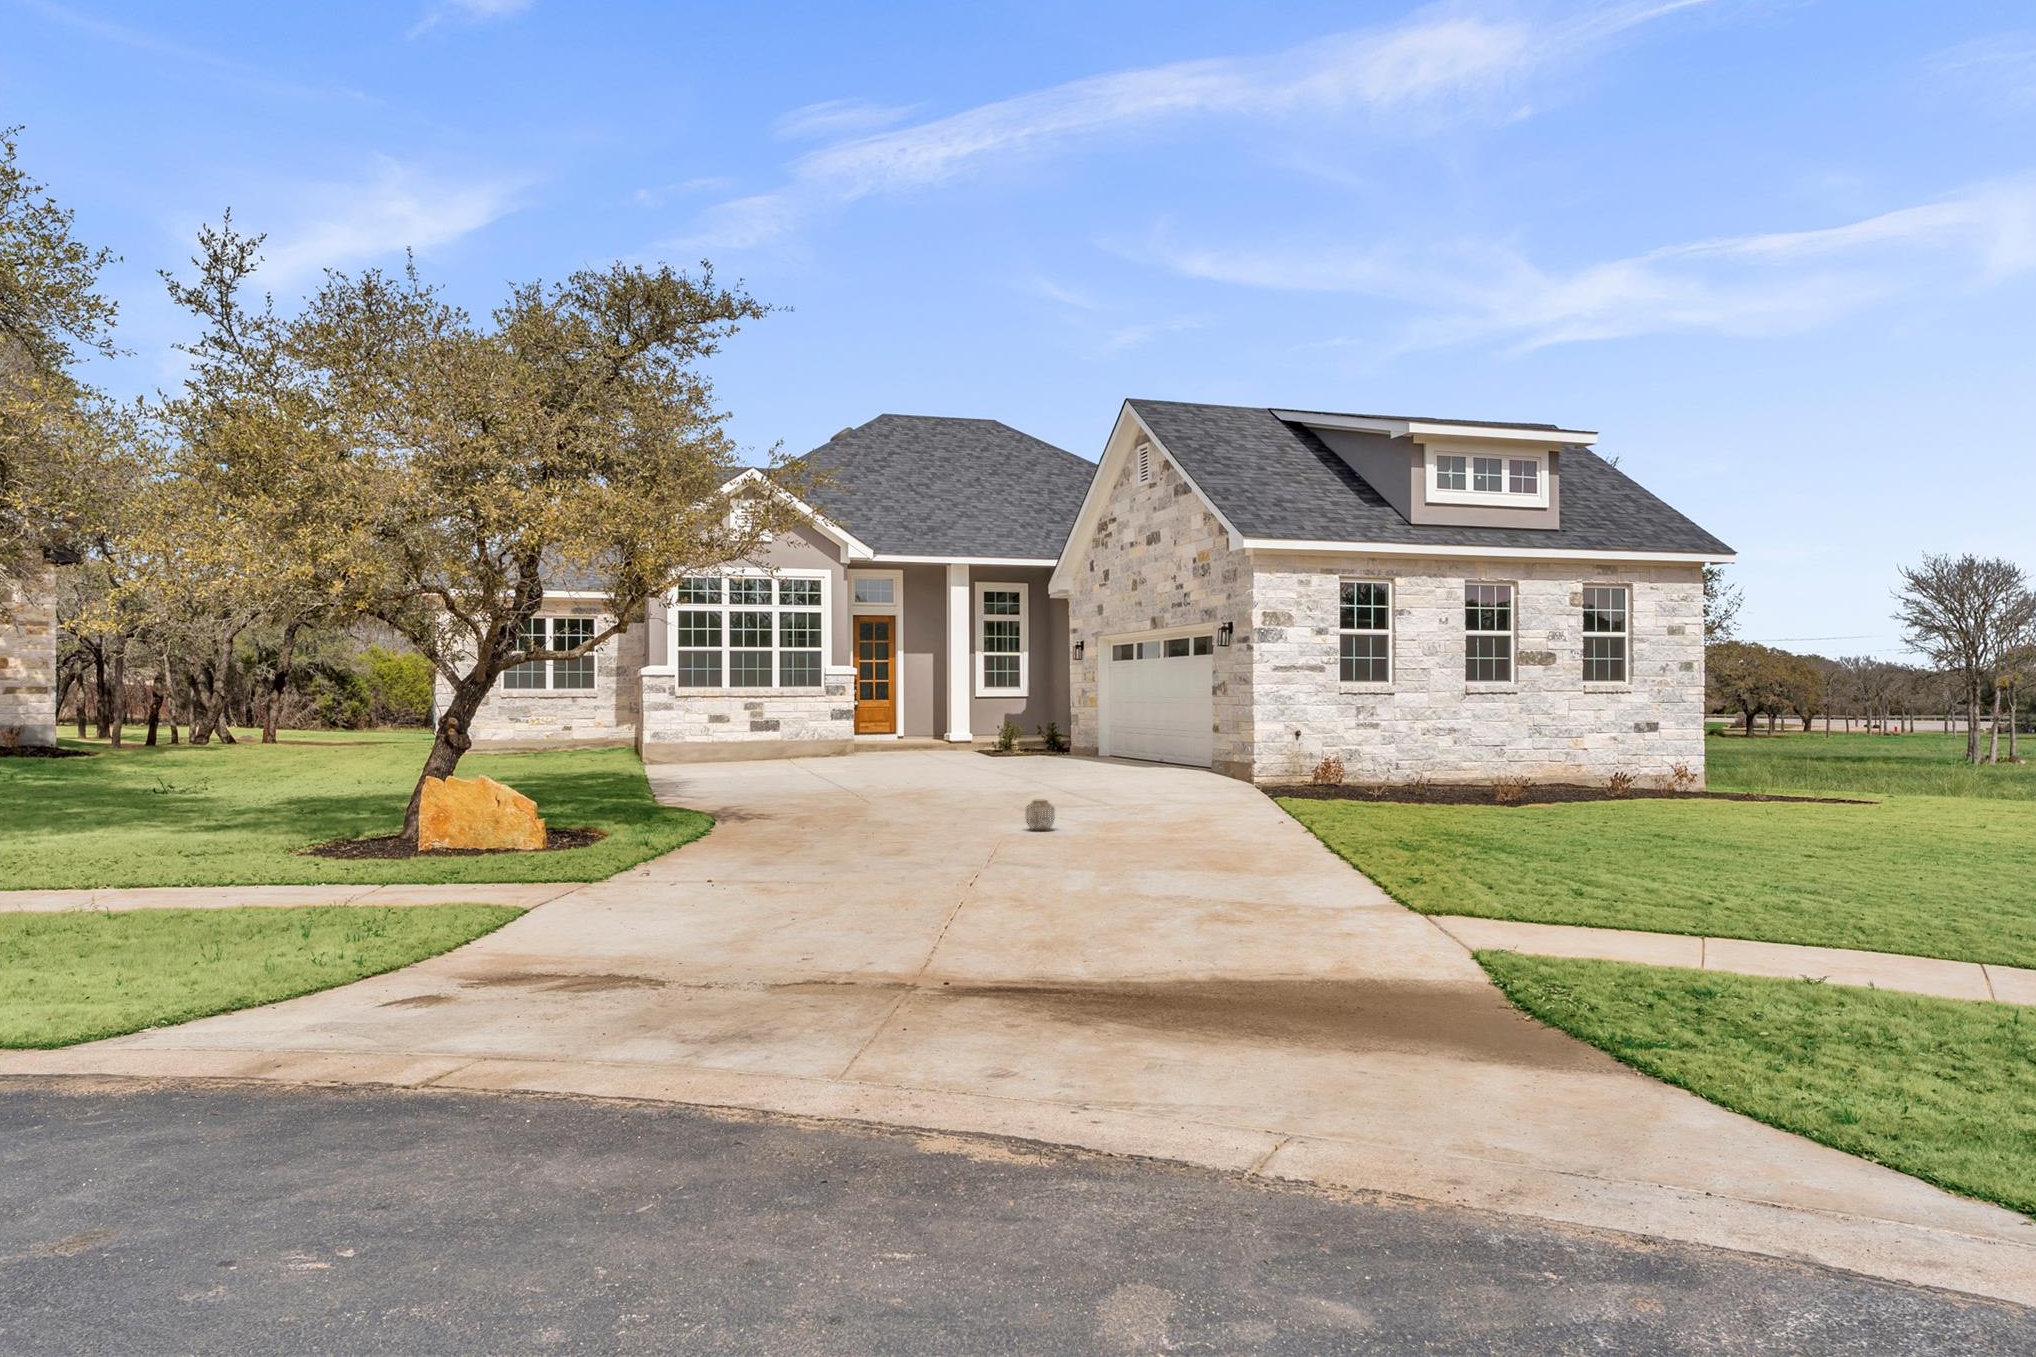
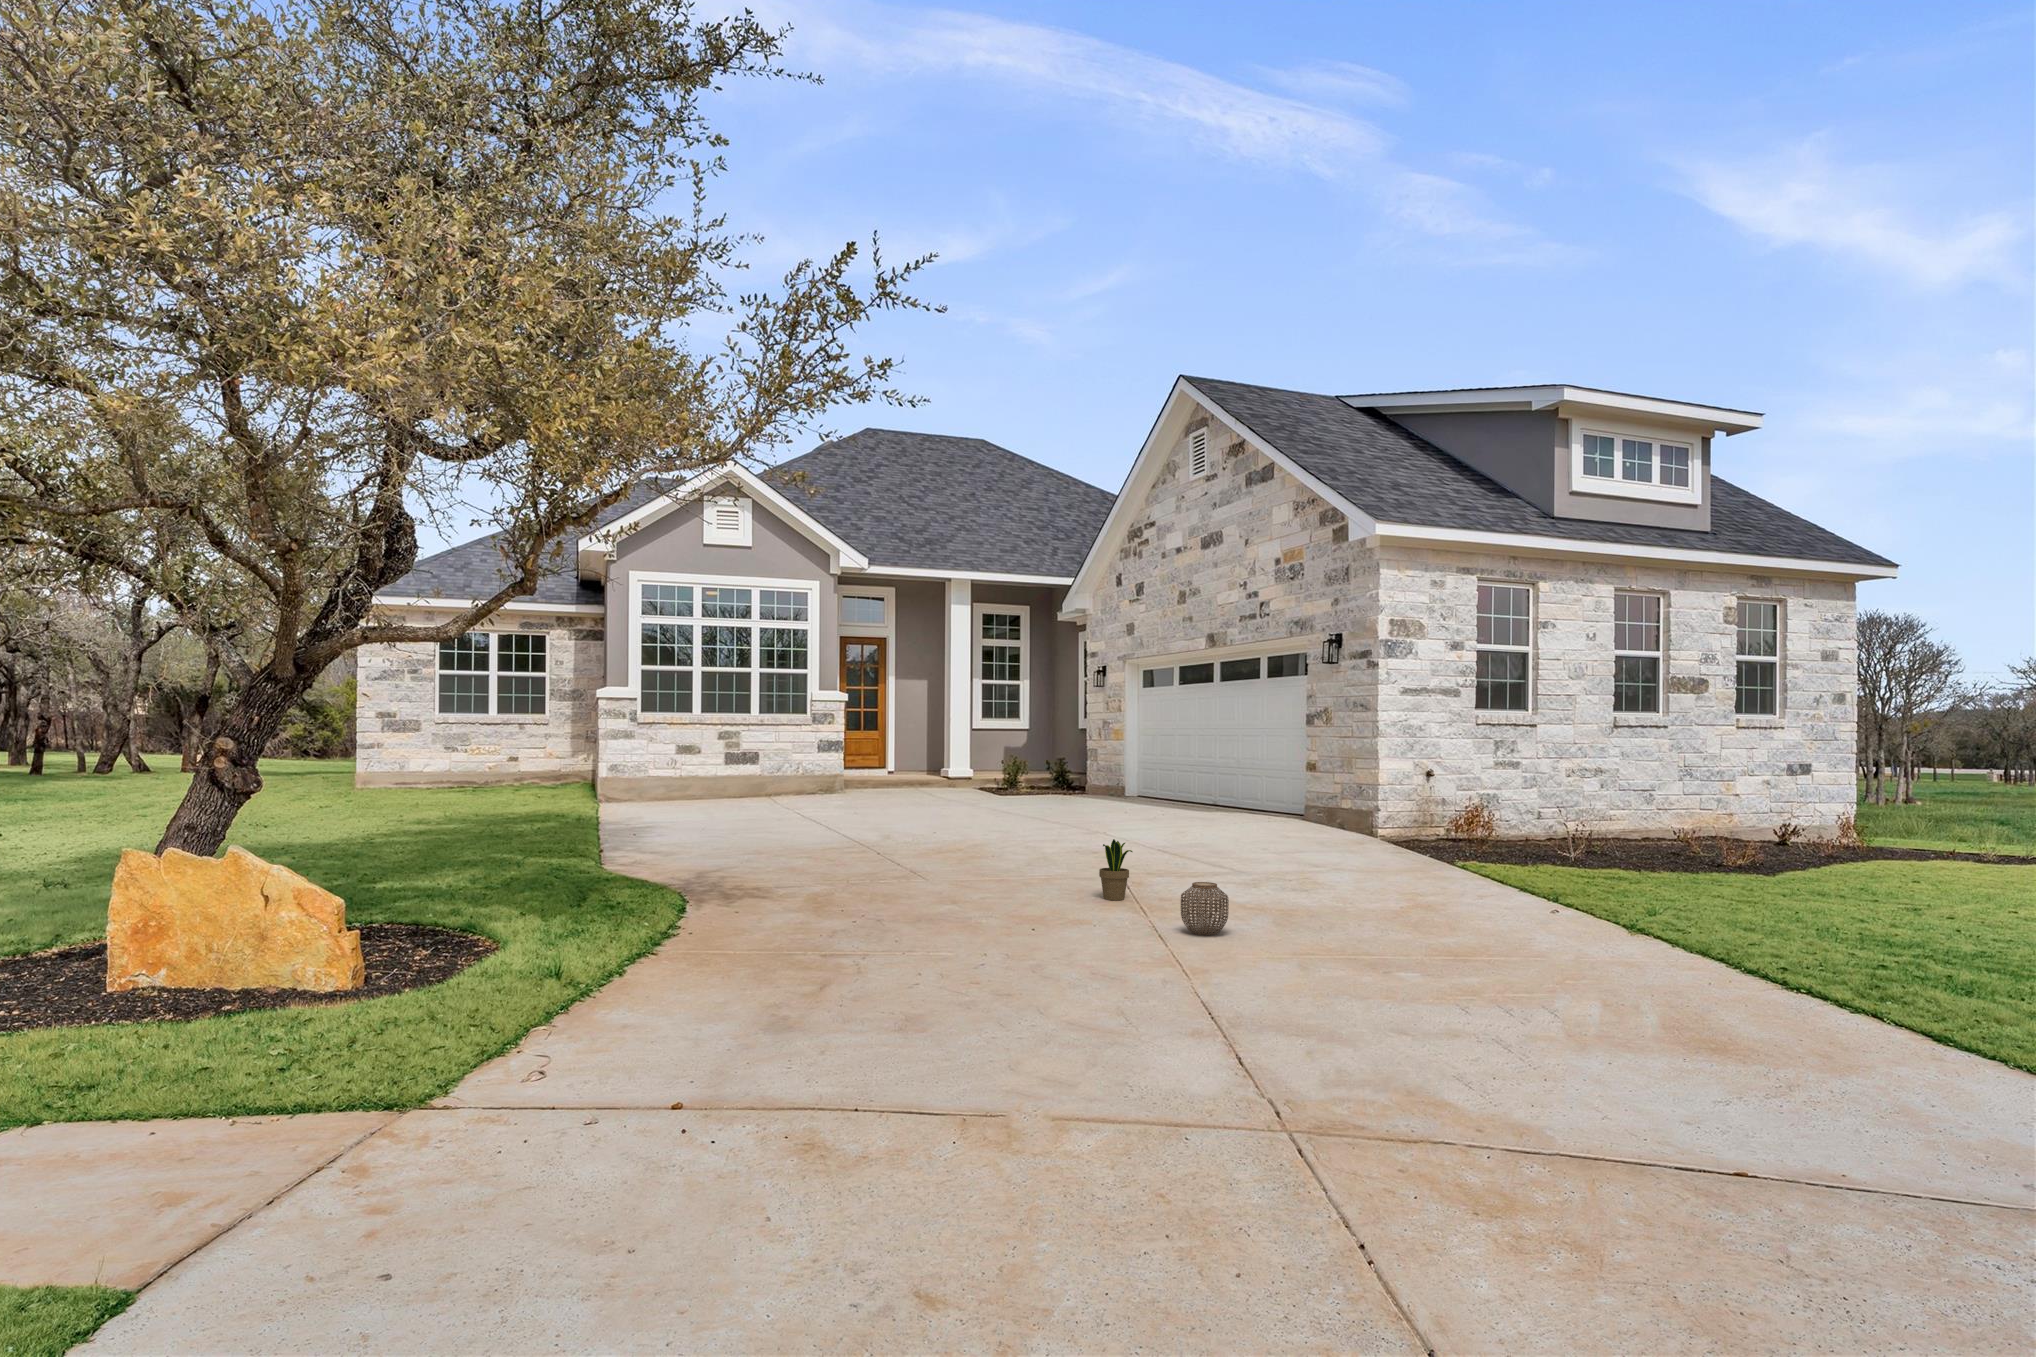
potted plant: none [993,776,1014,816] -> present [1099,839,1133,900]

